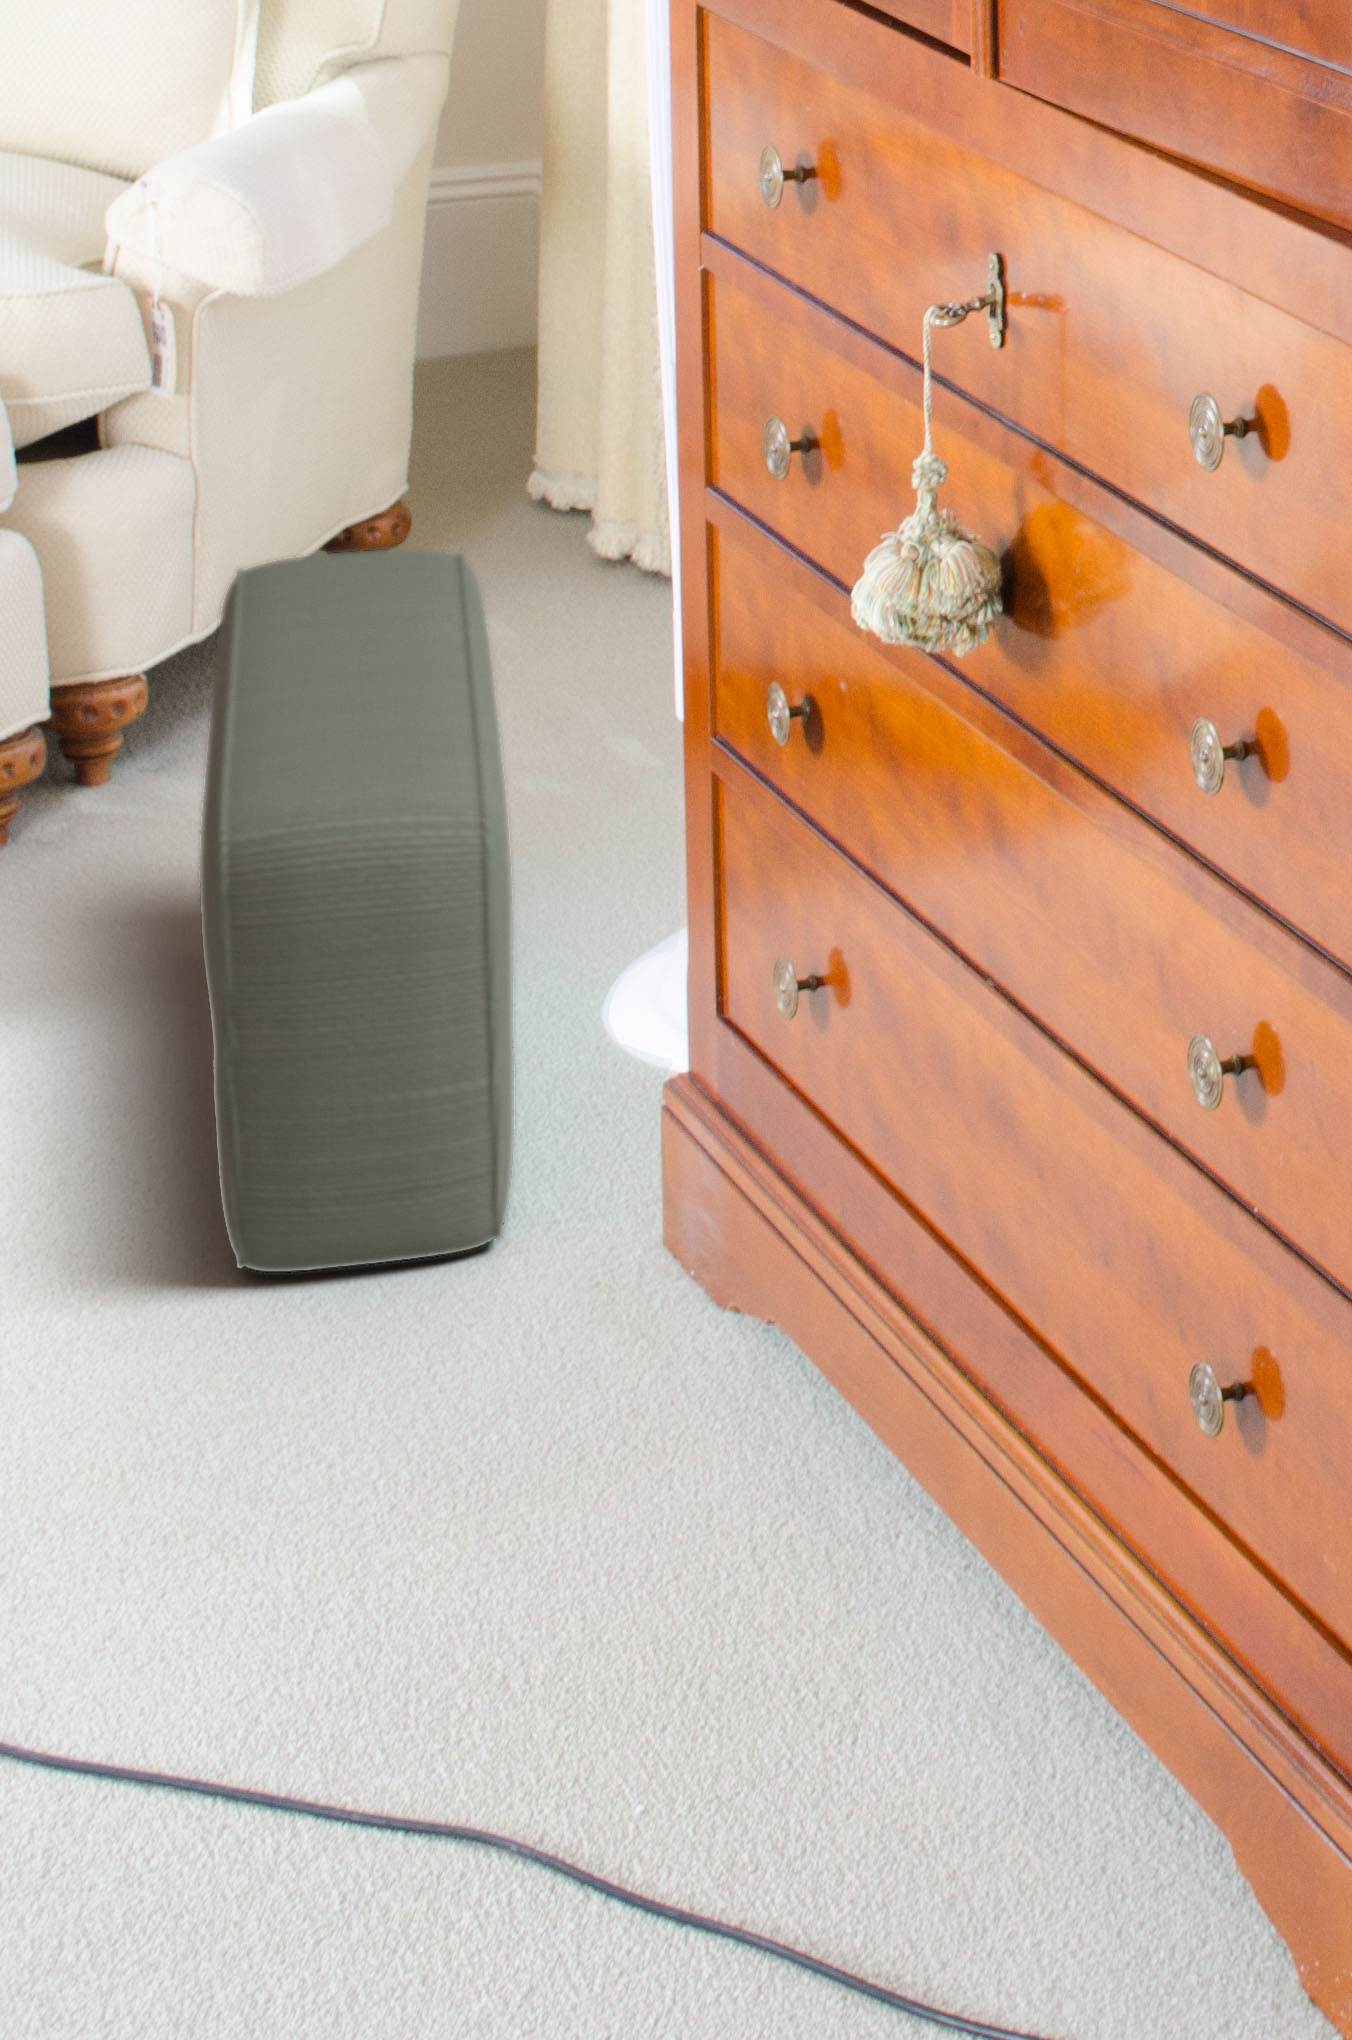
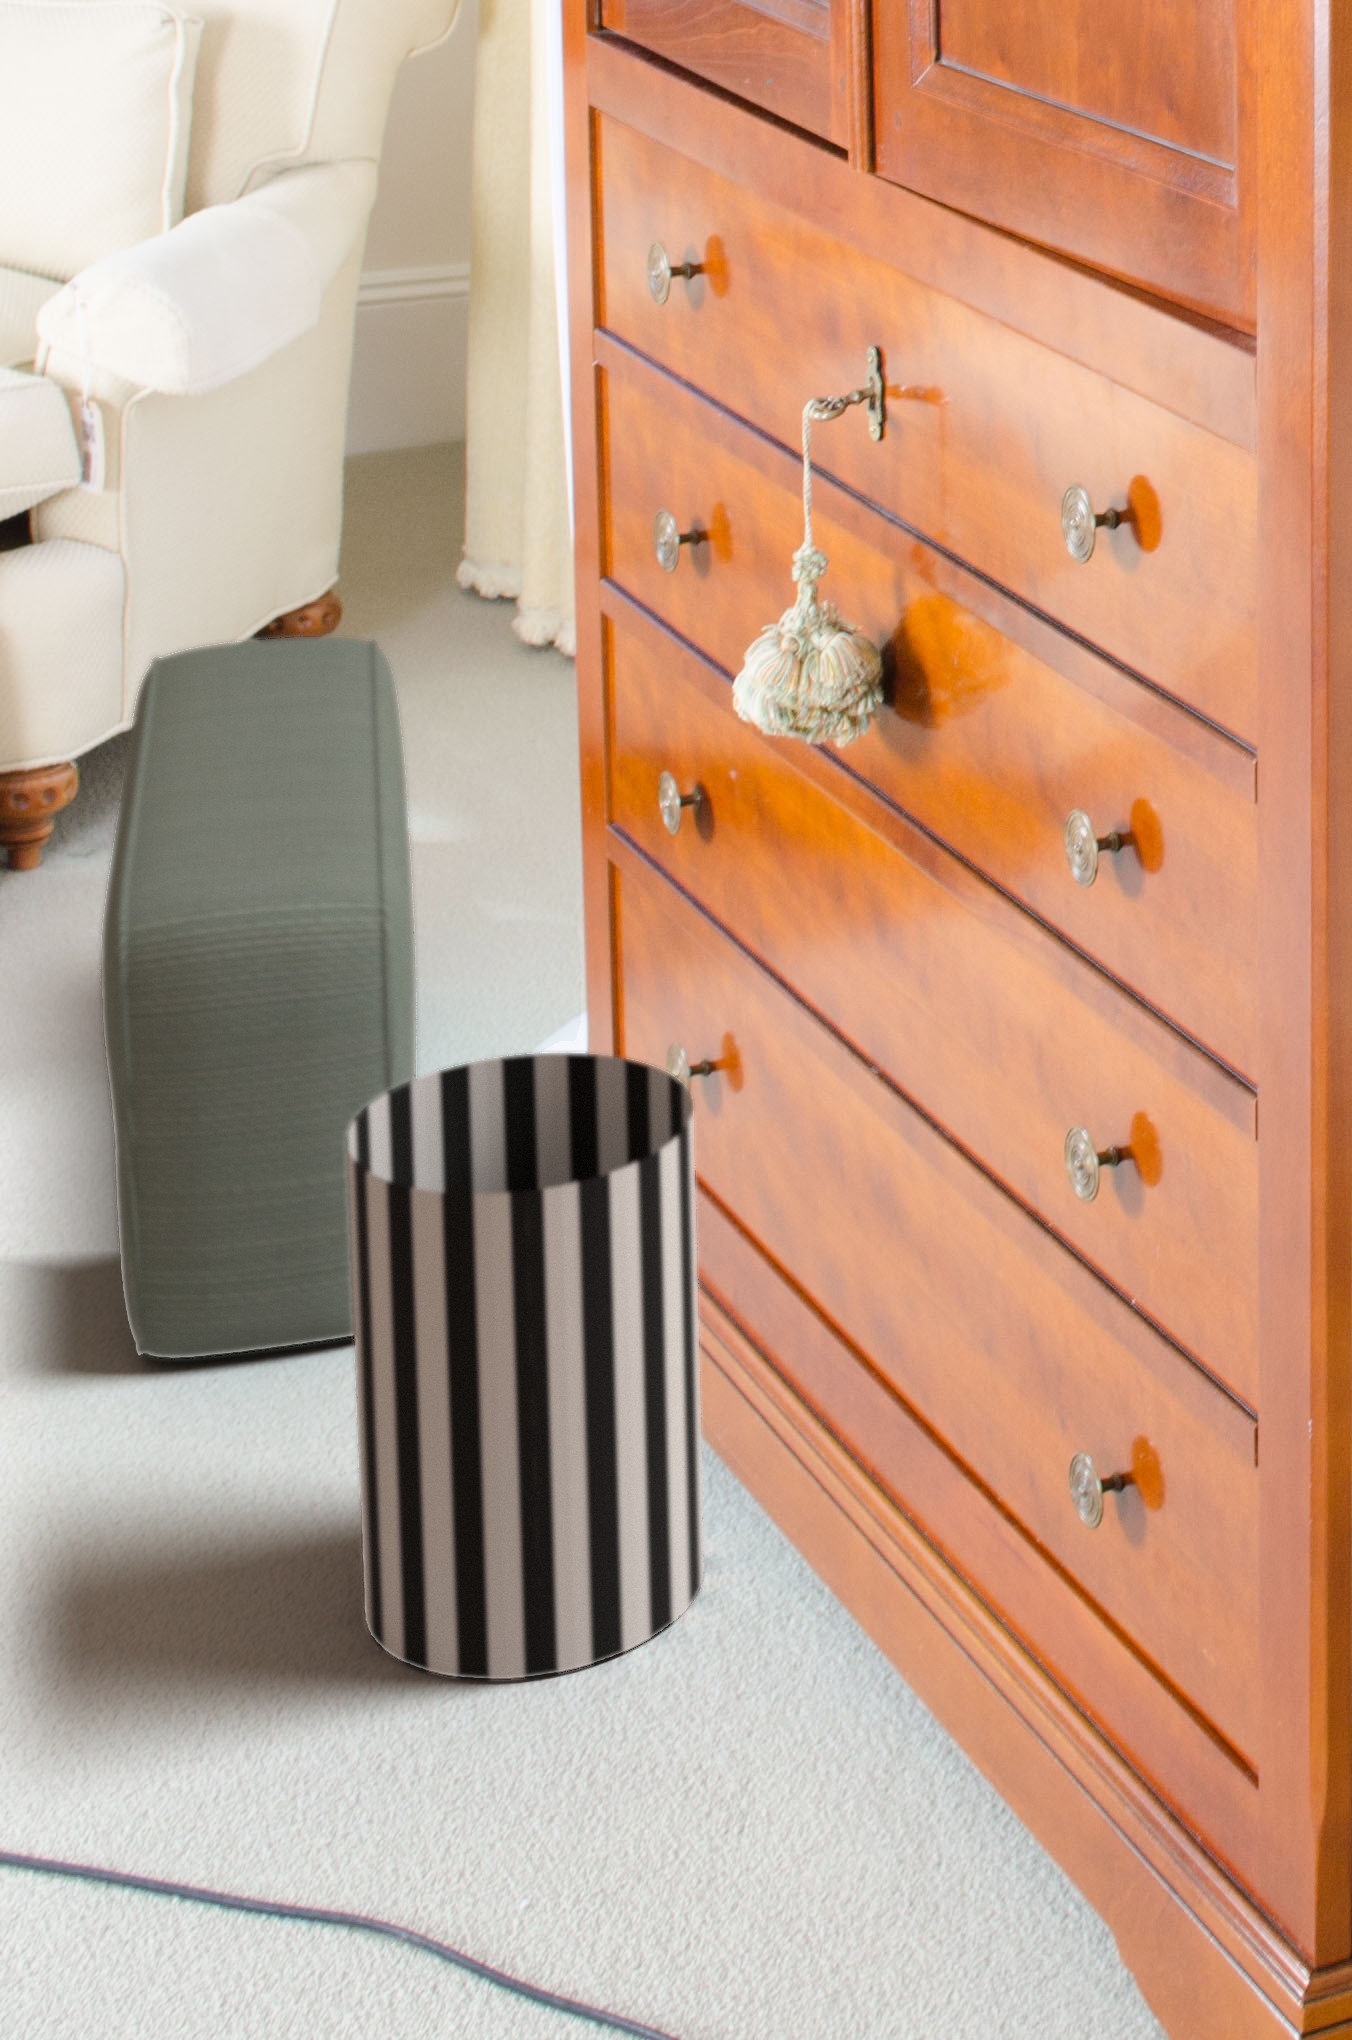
wastebasket: none [459,967,814,1587] -> present [347,1053,704,1679]

